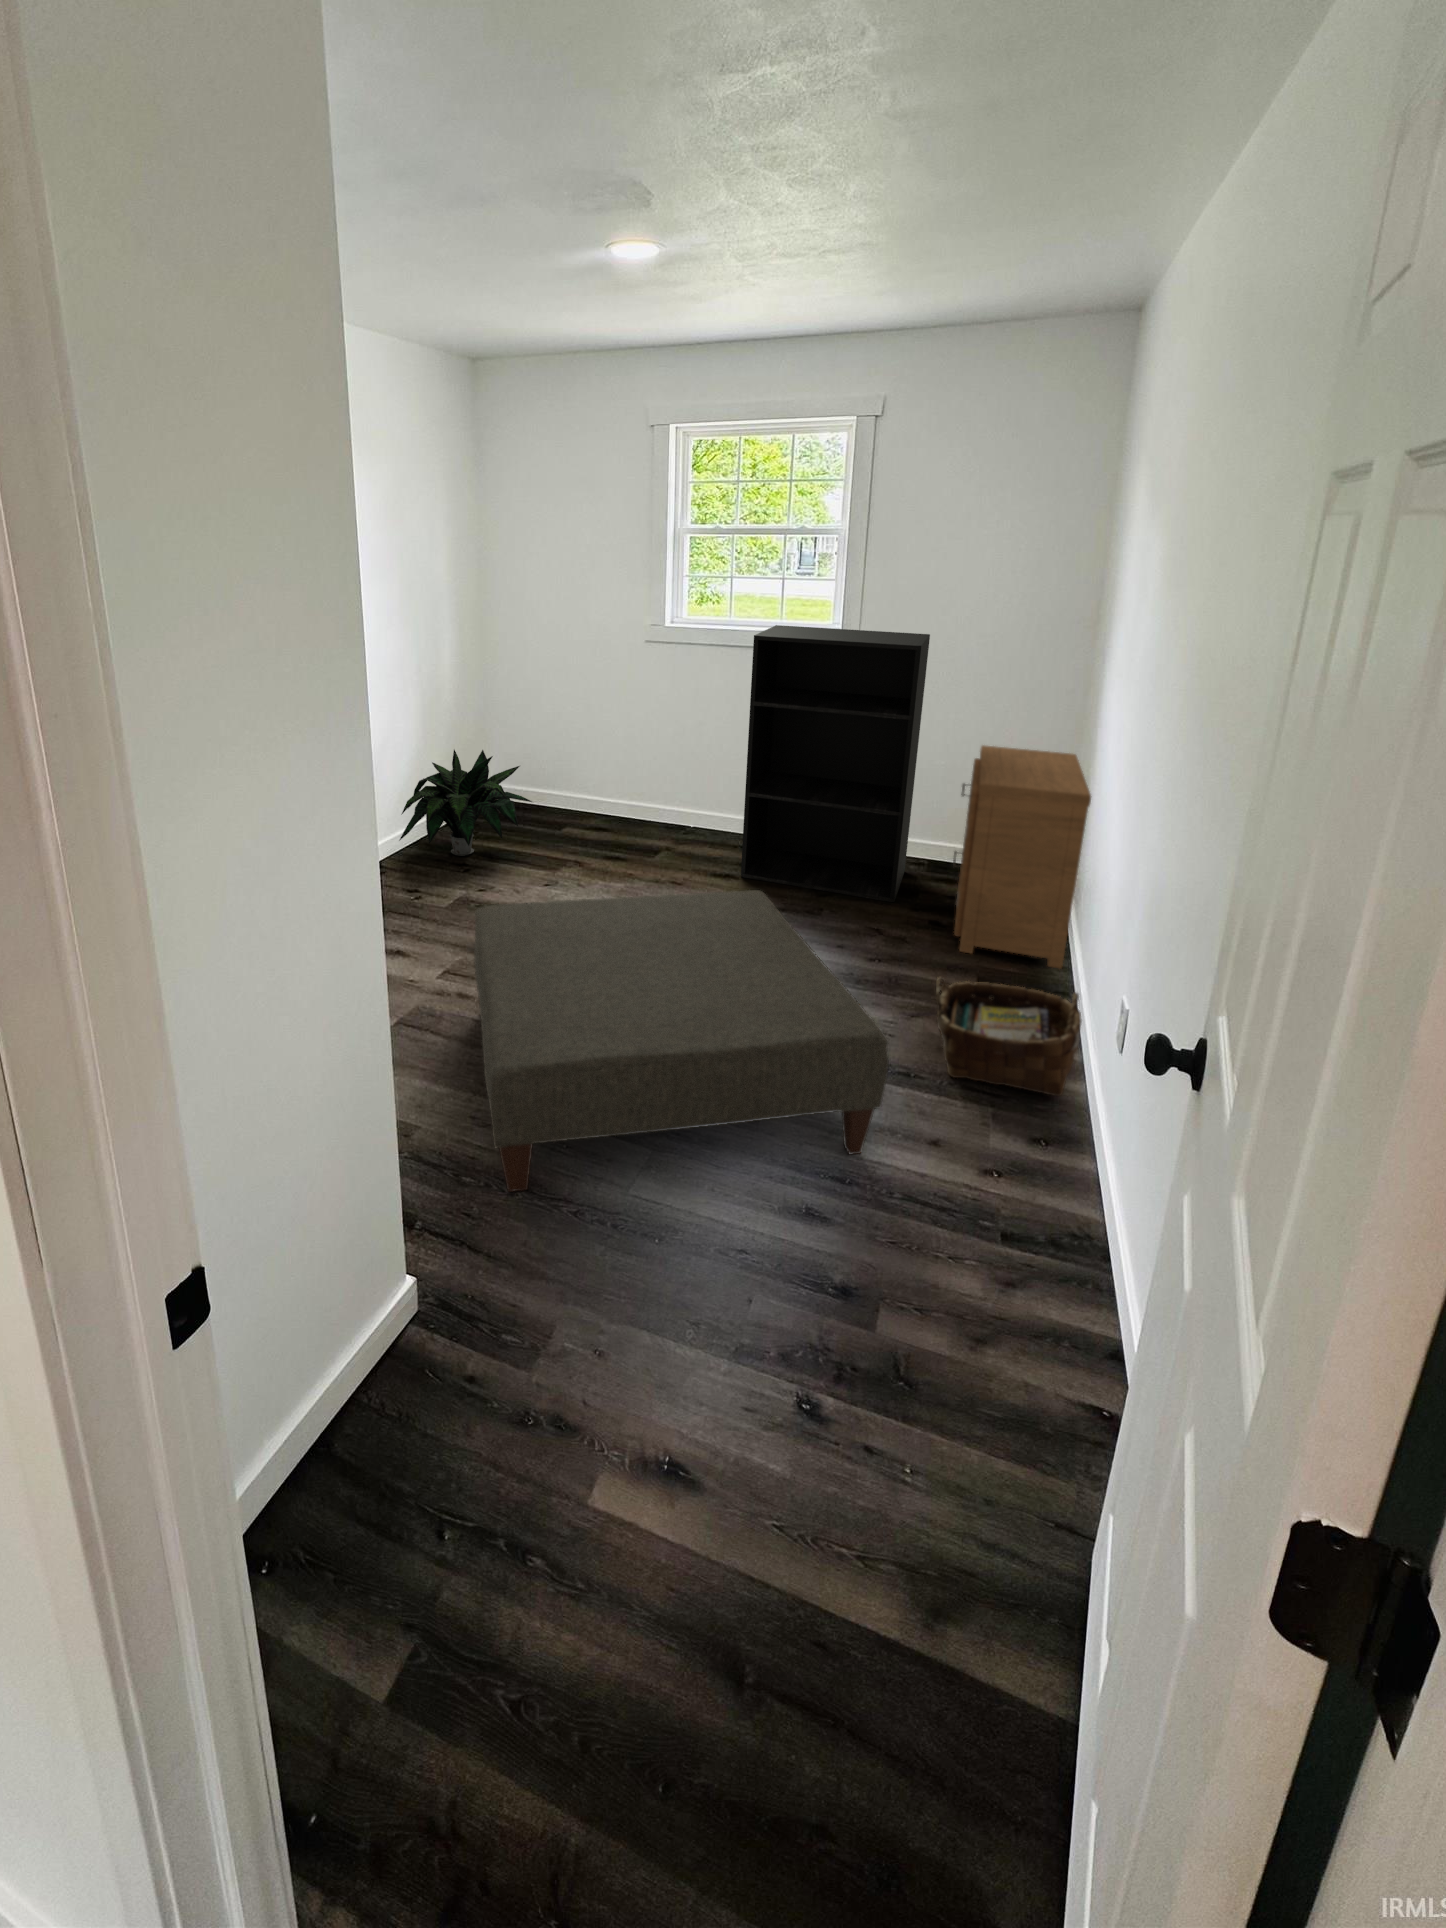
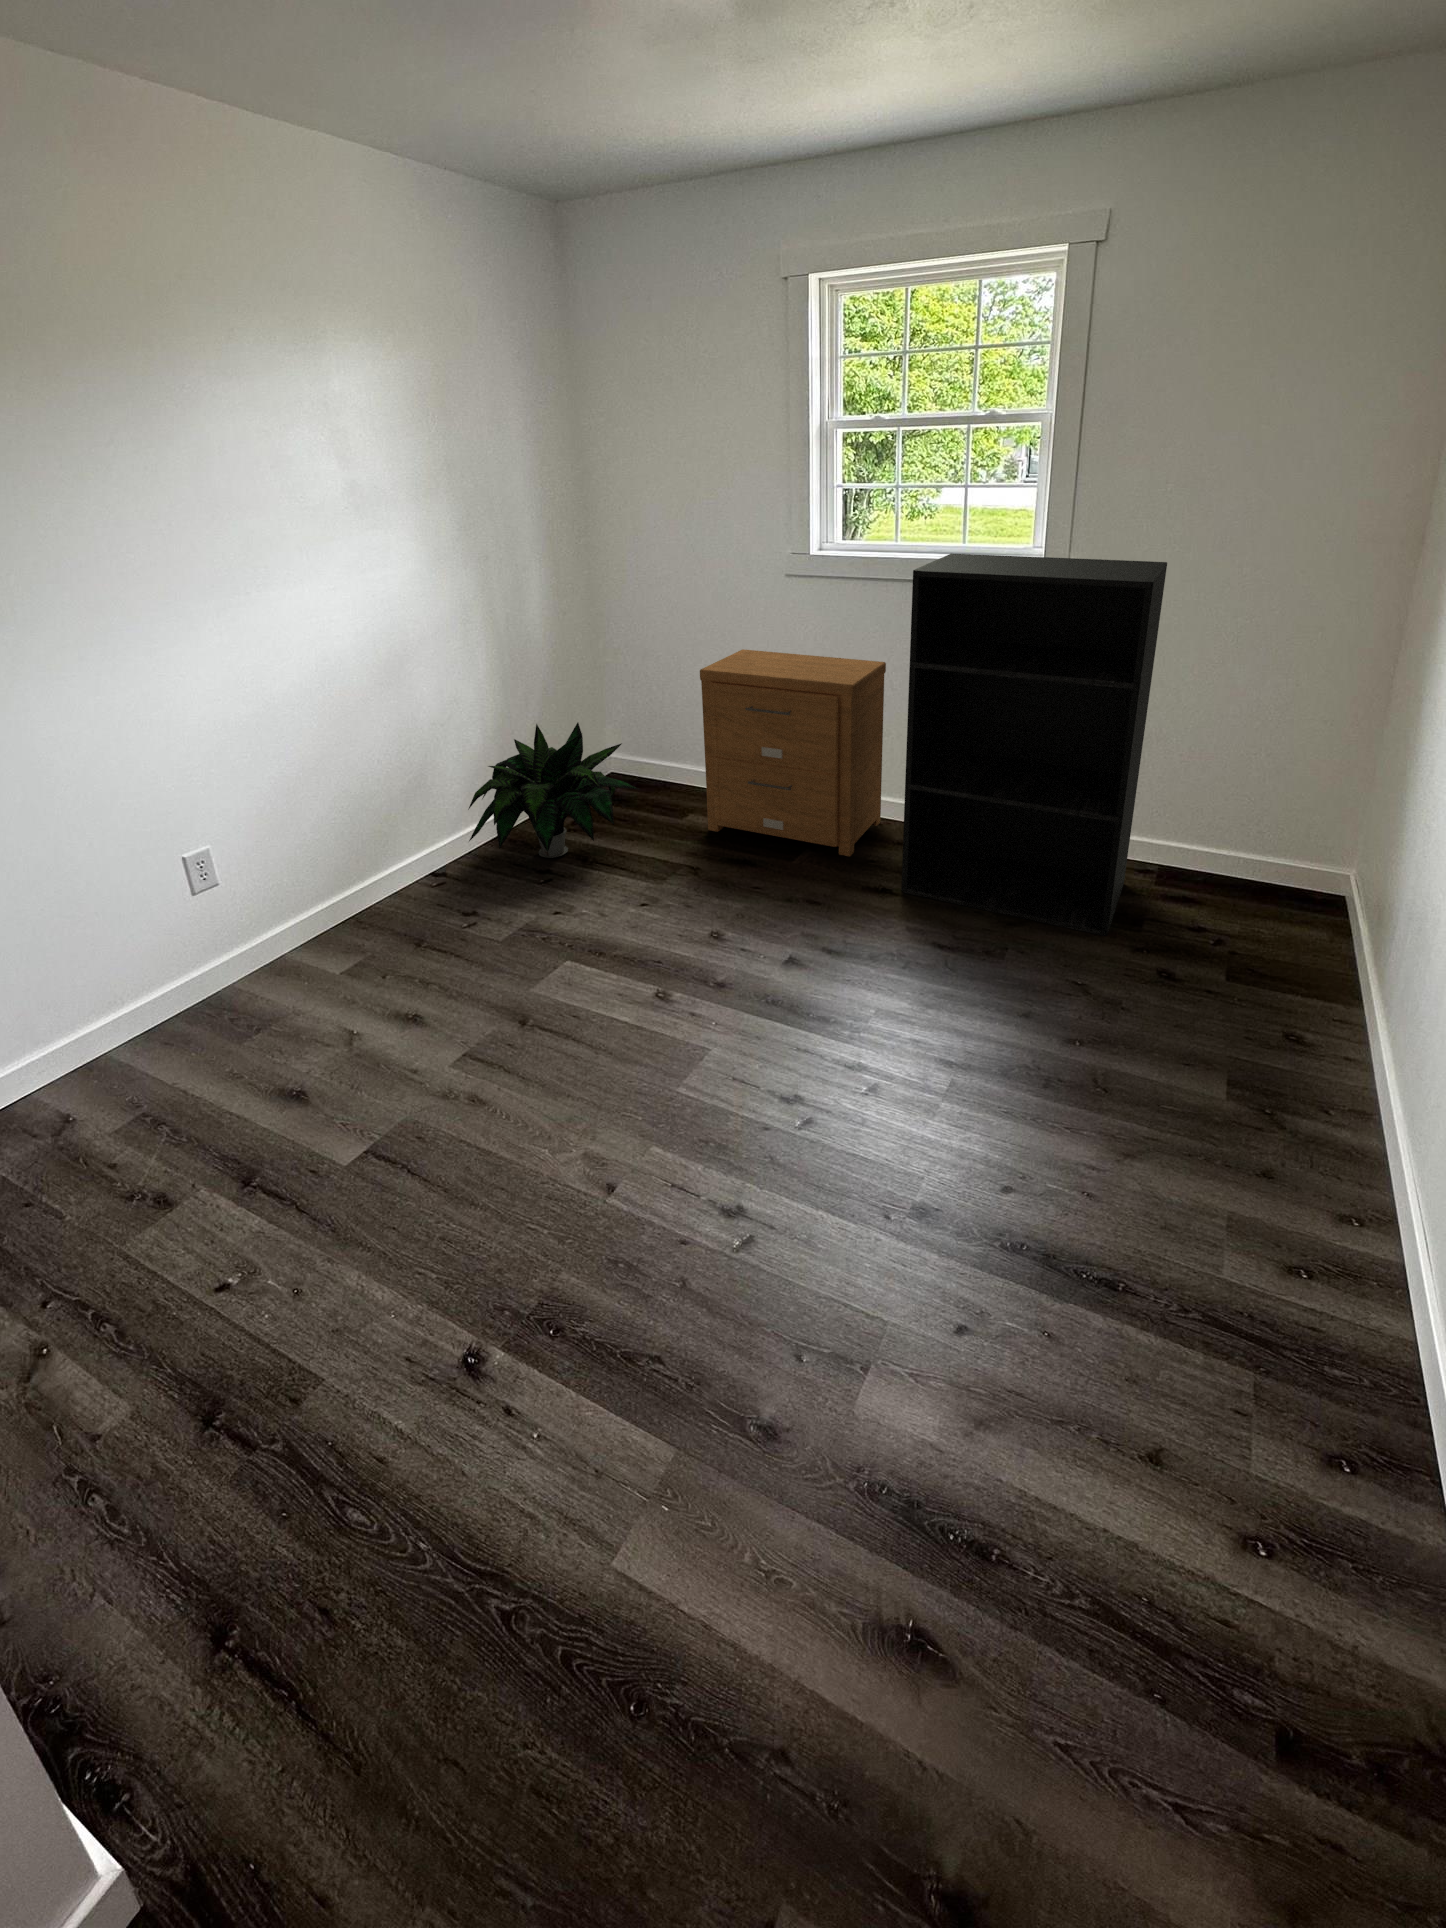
nightstand: present [953,745,1091,968] -> present [700,649,886,856]
ottoman: present [474,890,889,1192] -> none [337,957,1071,1553]
woven basket: present [936,977,1081,1096] -> none [1161,1122,1410,1354]

